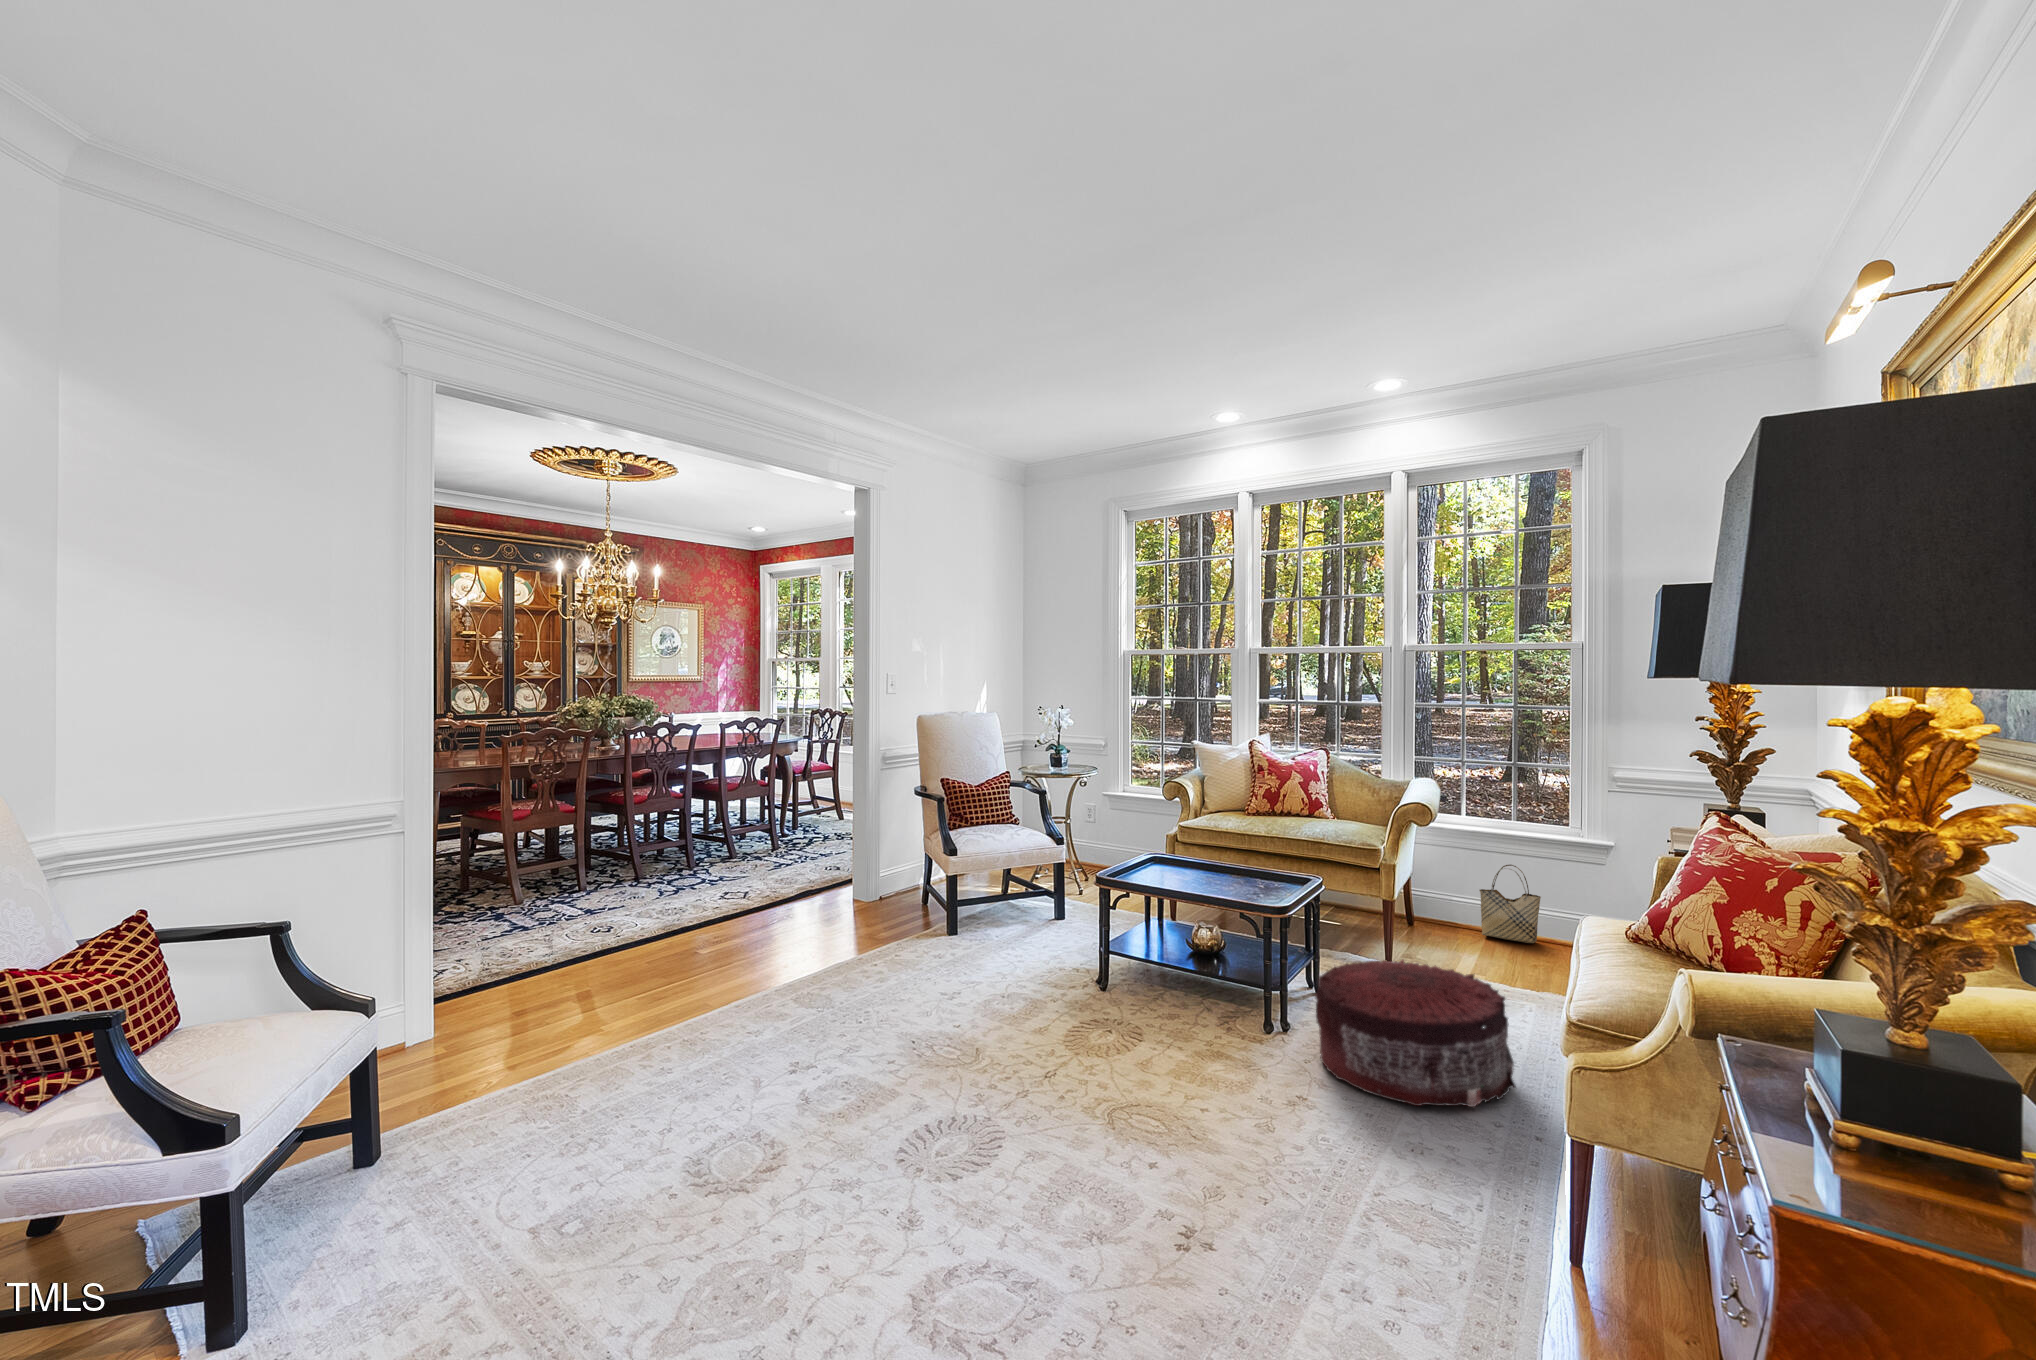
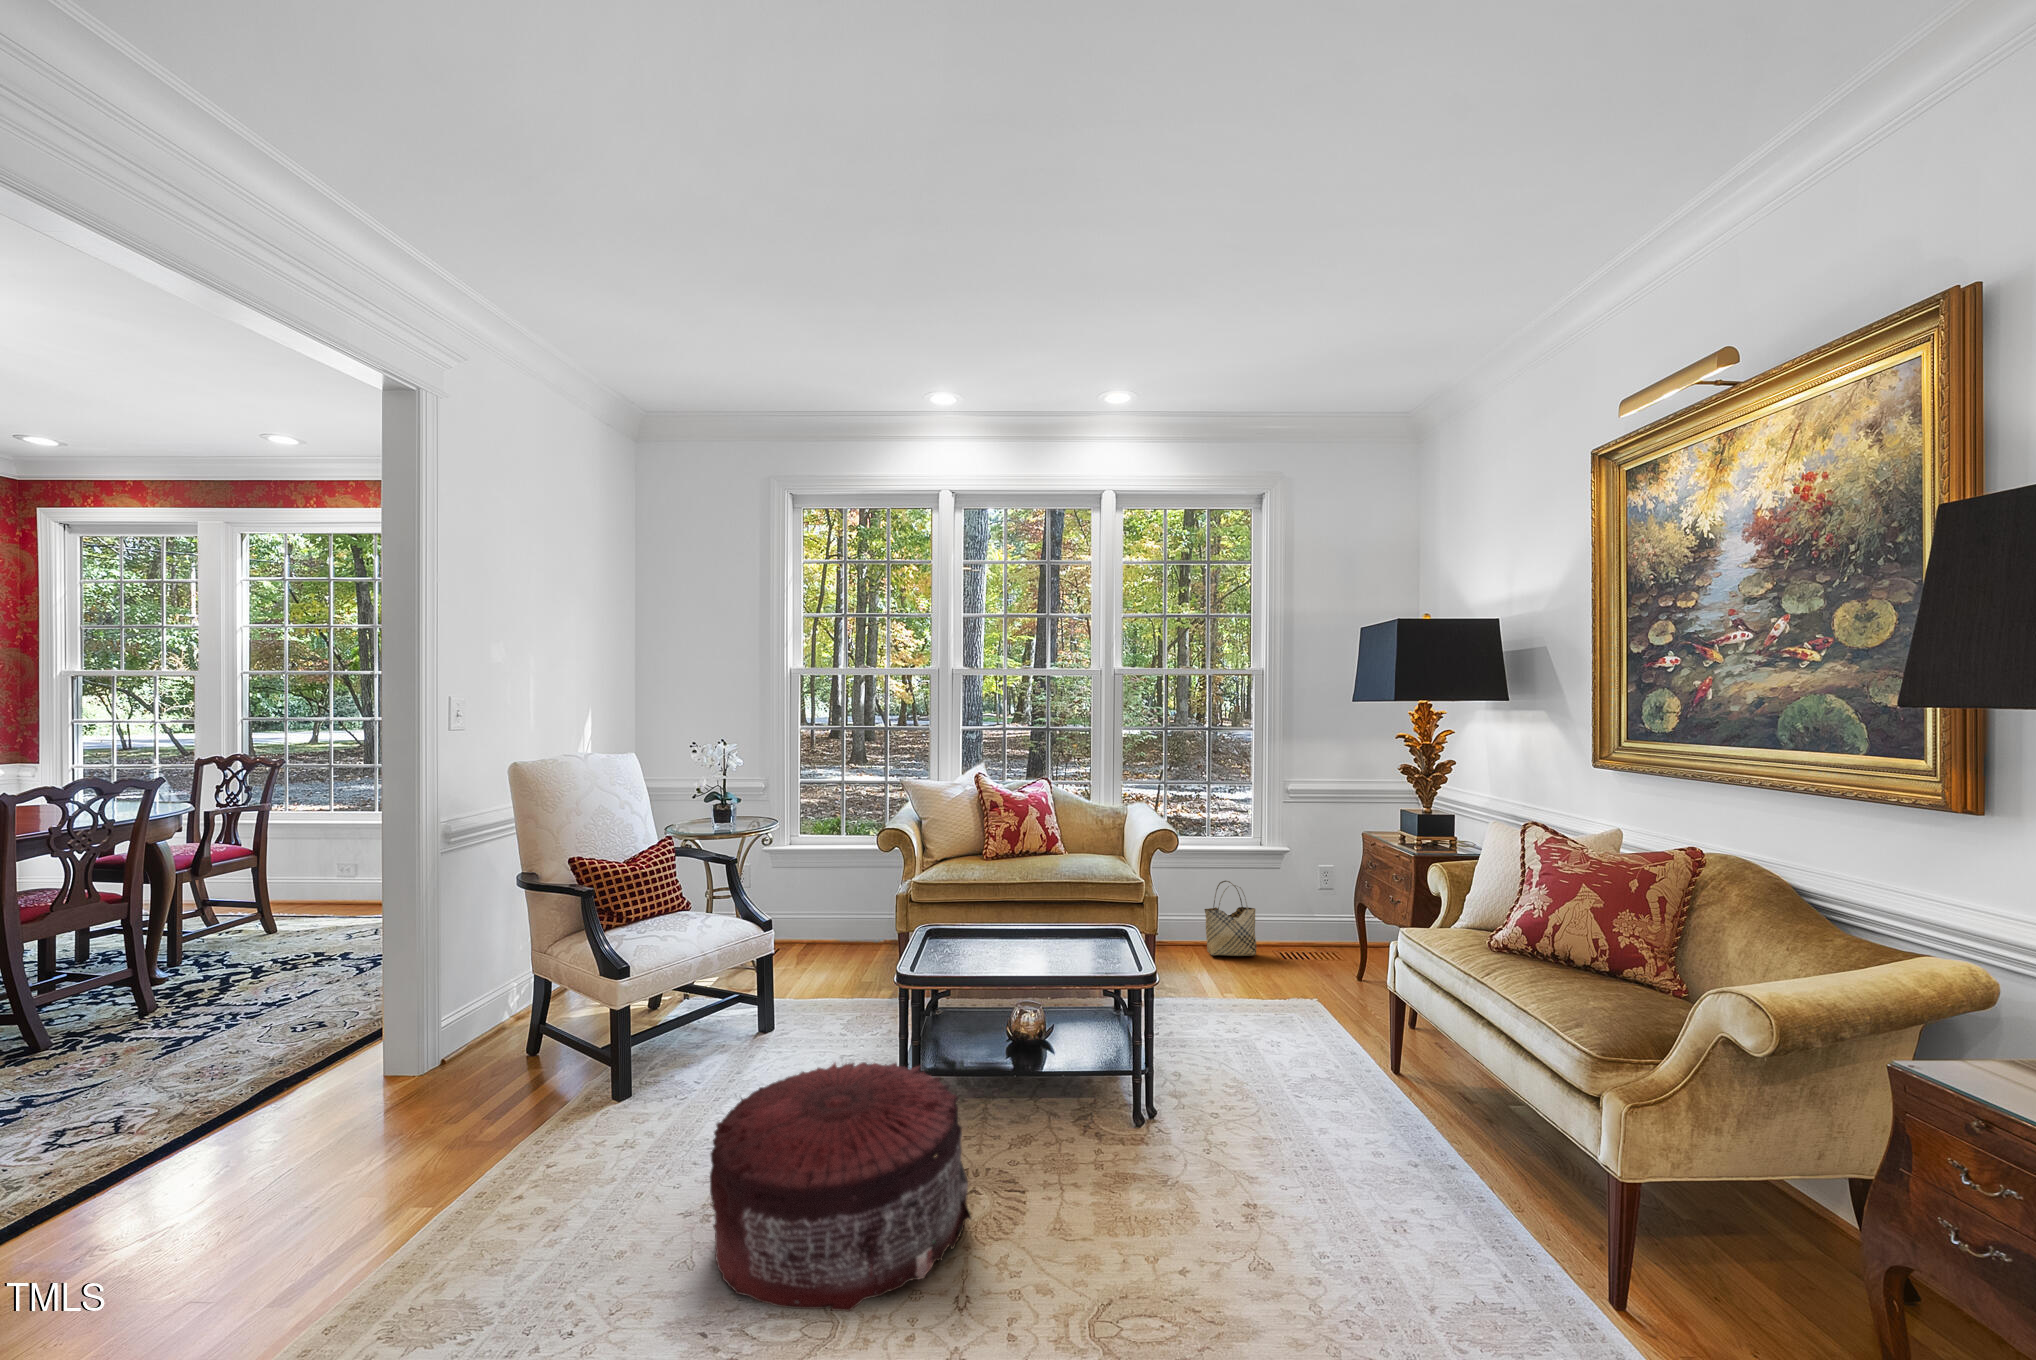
pouf: present [1315,960,1516,1107] -> present [710,1062,971,1311]

